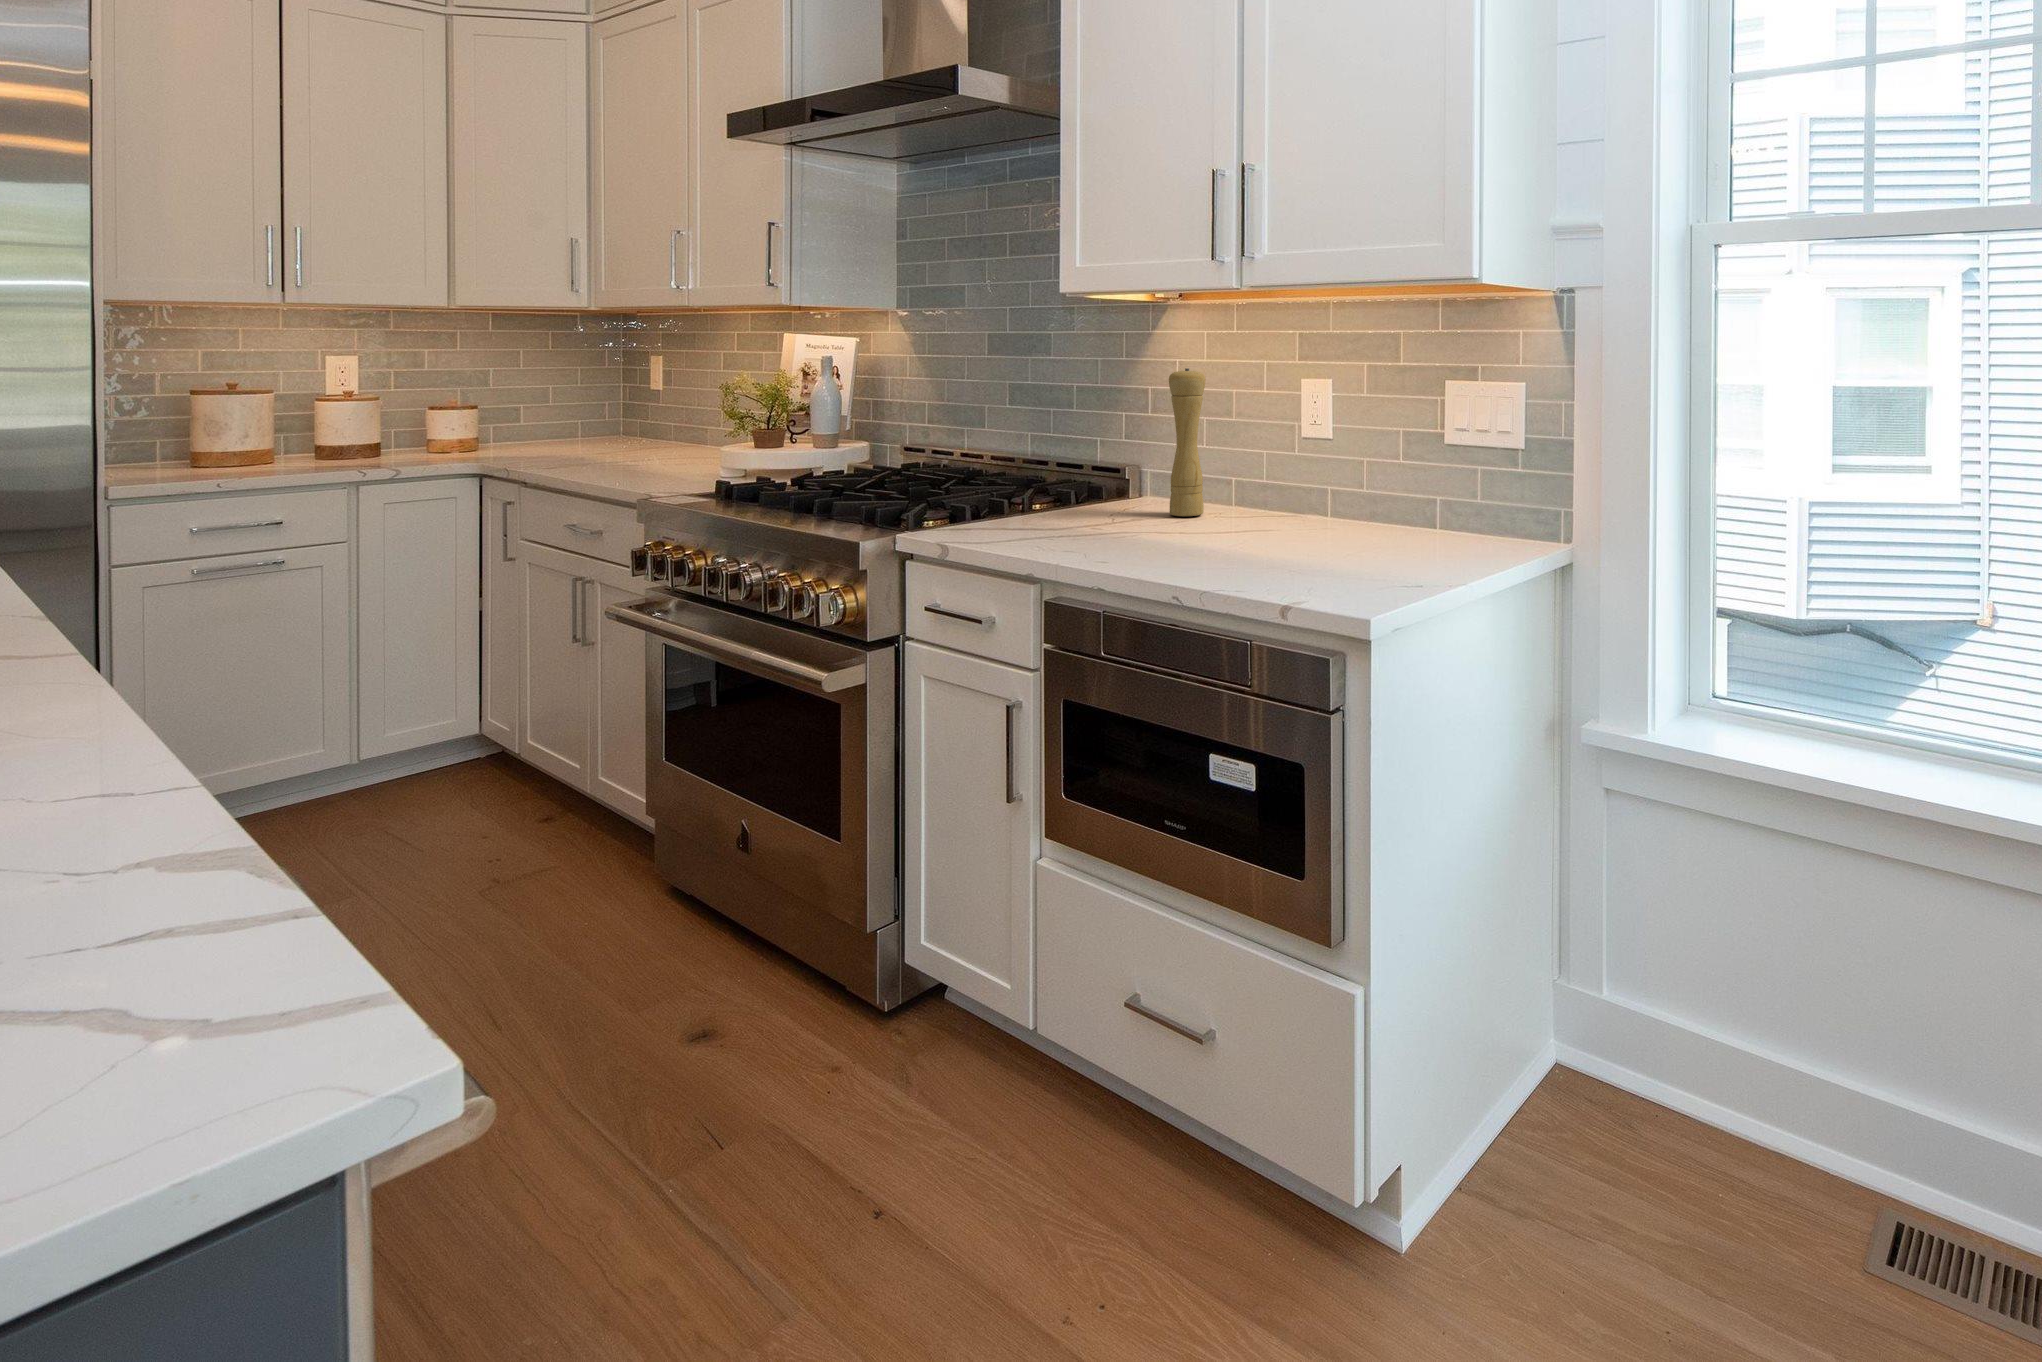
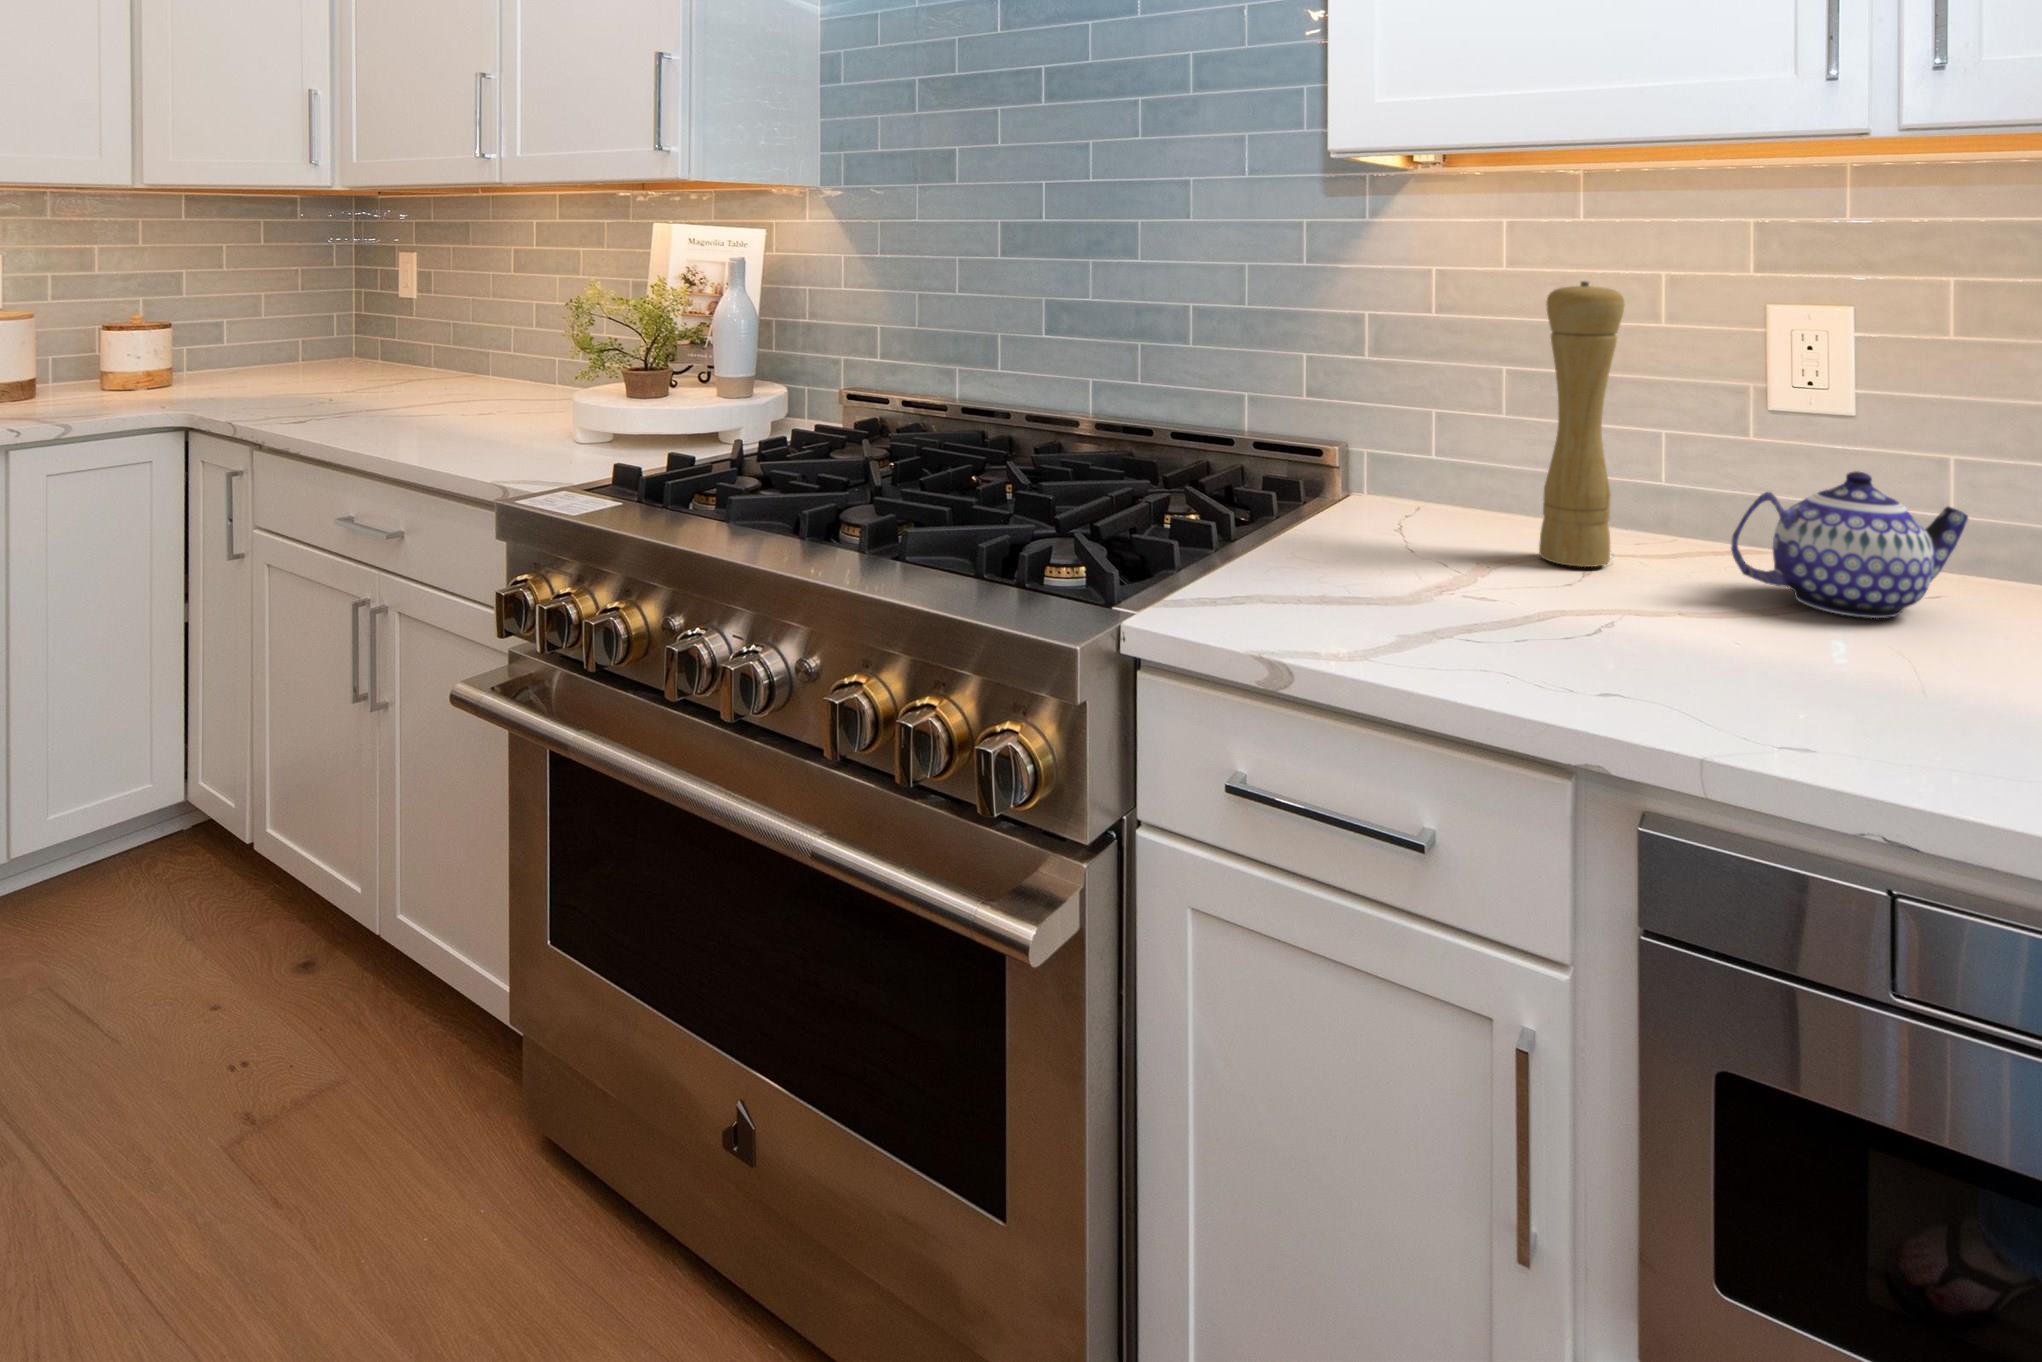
teapot: none [1226,462,1339,532] -> present [1731,471,1968,618]

